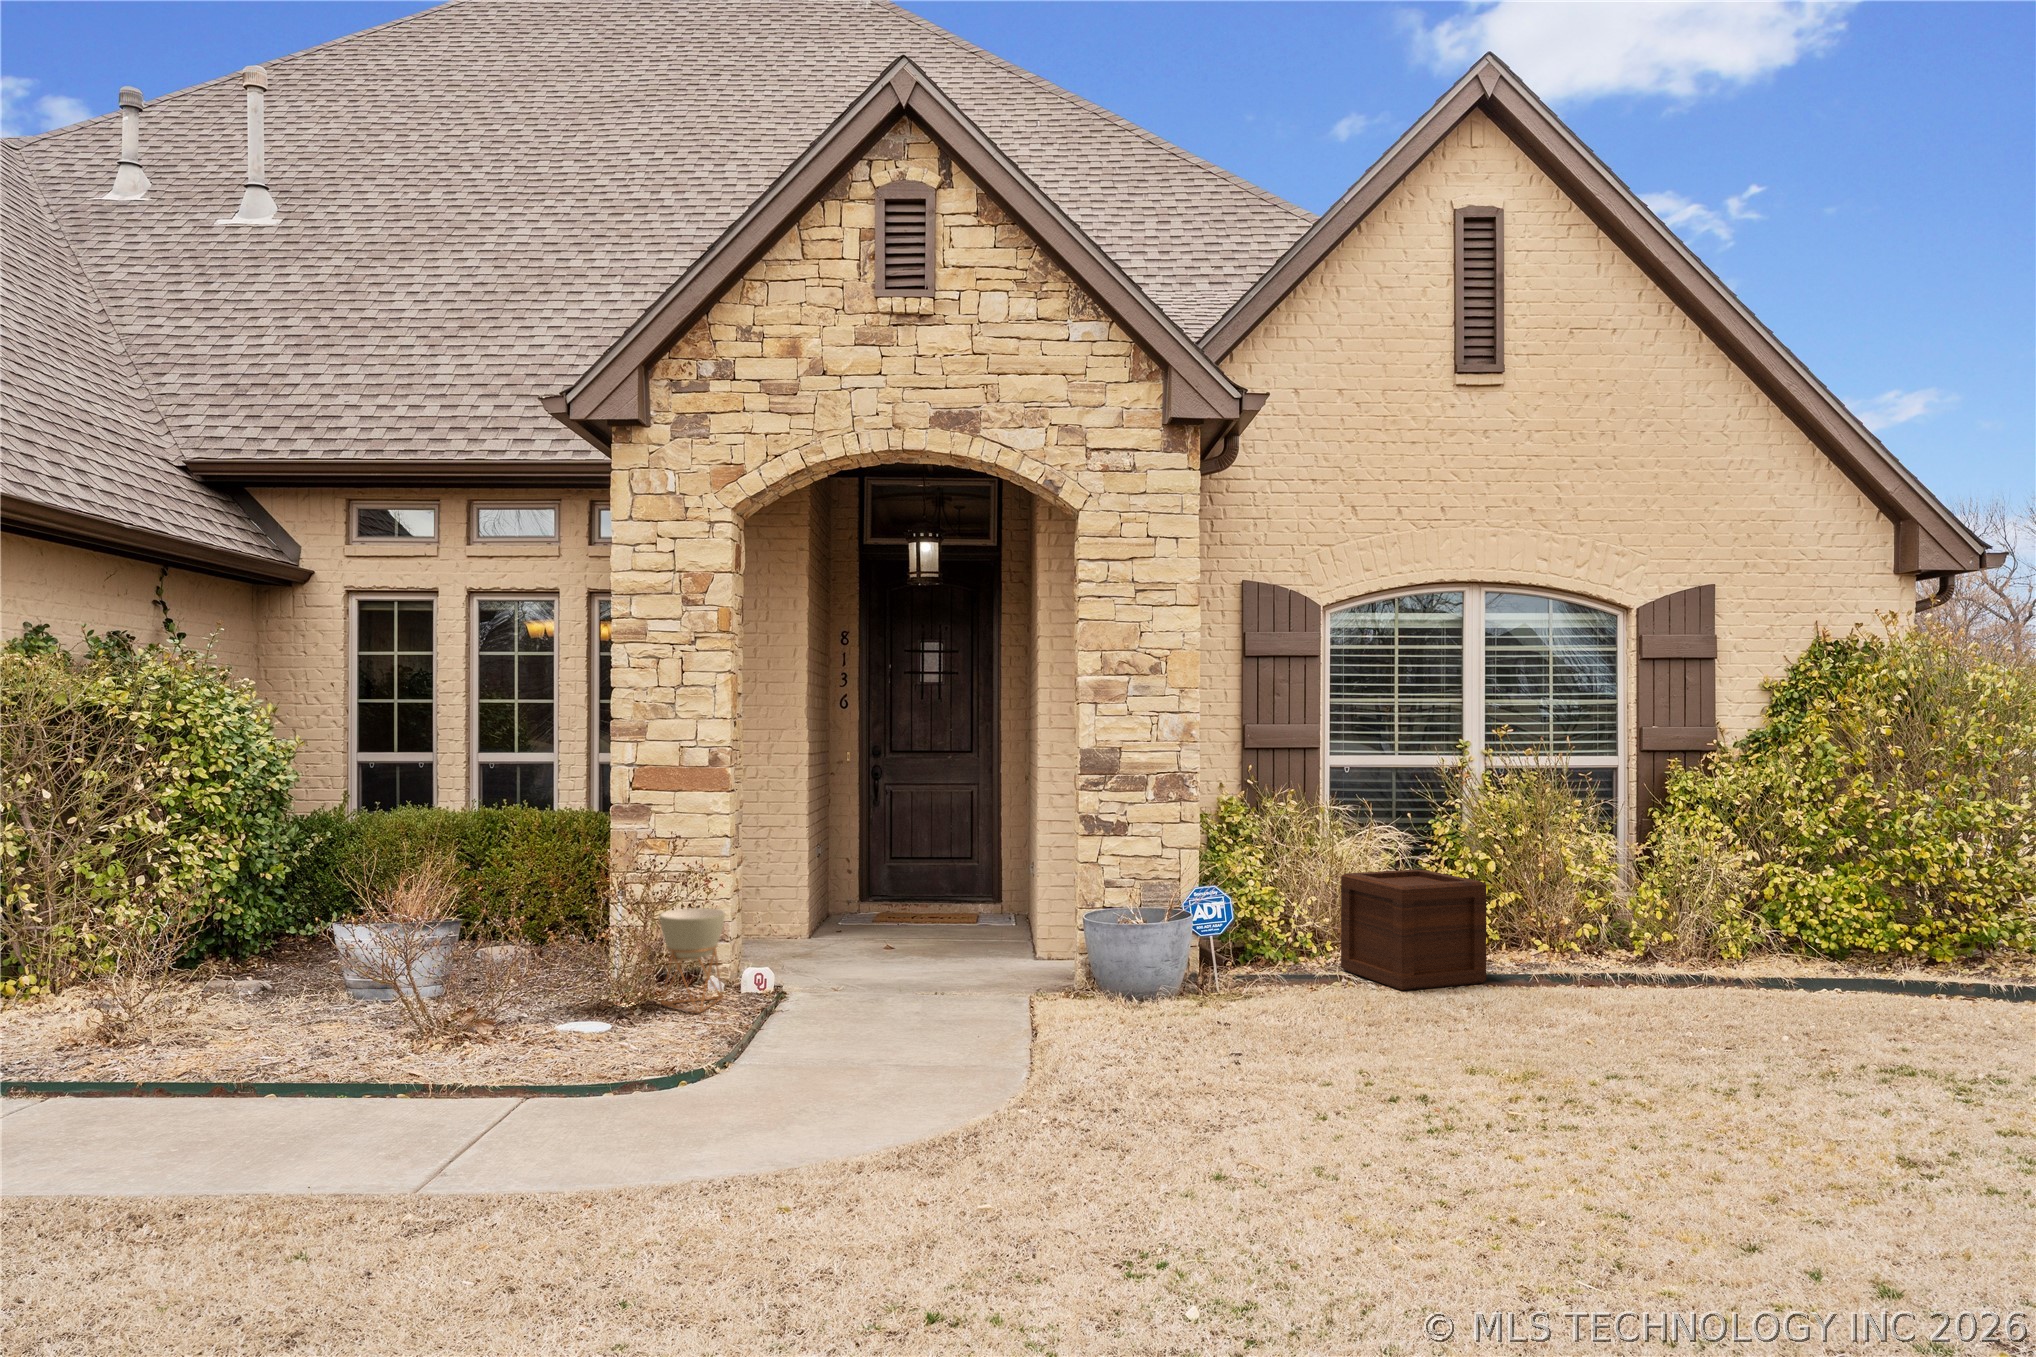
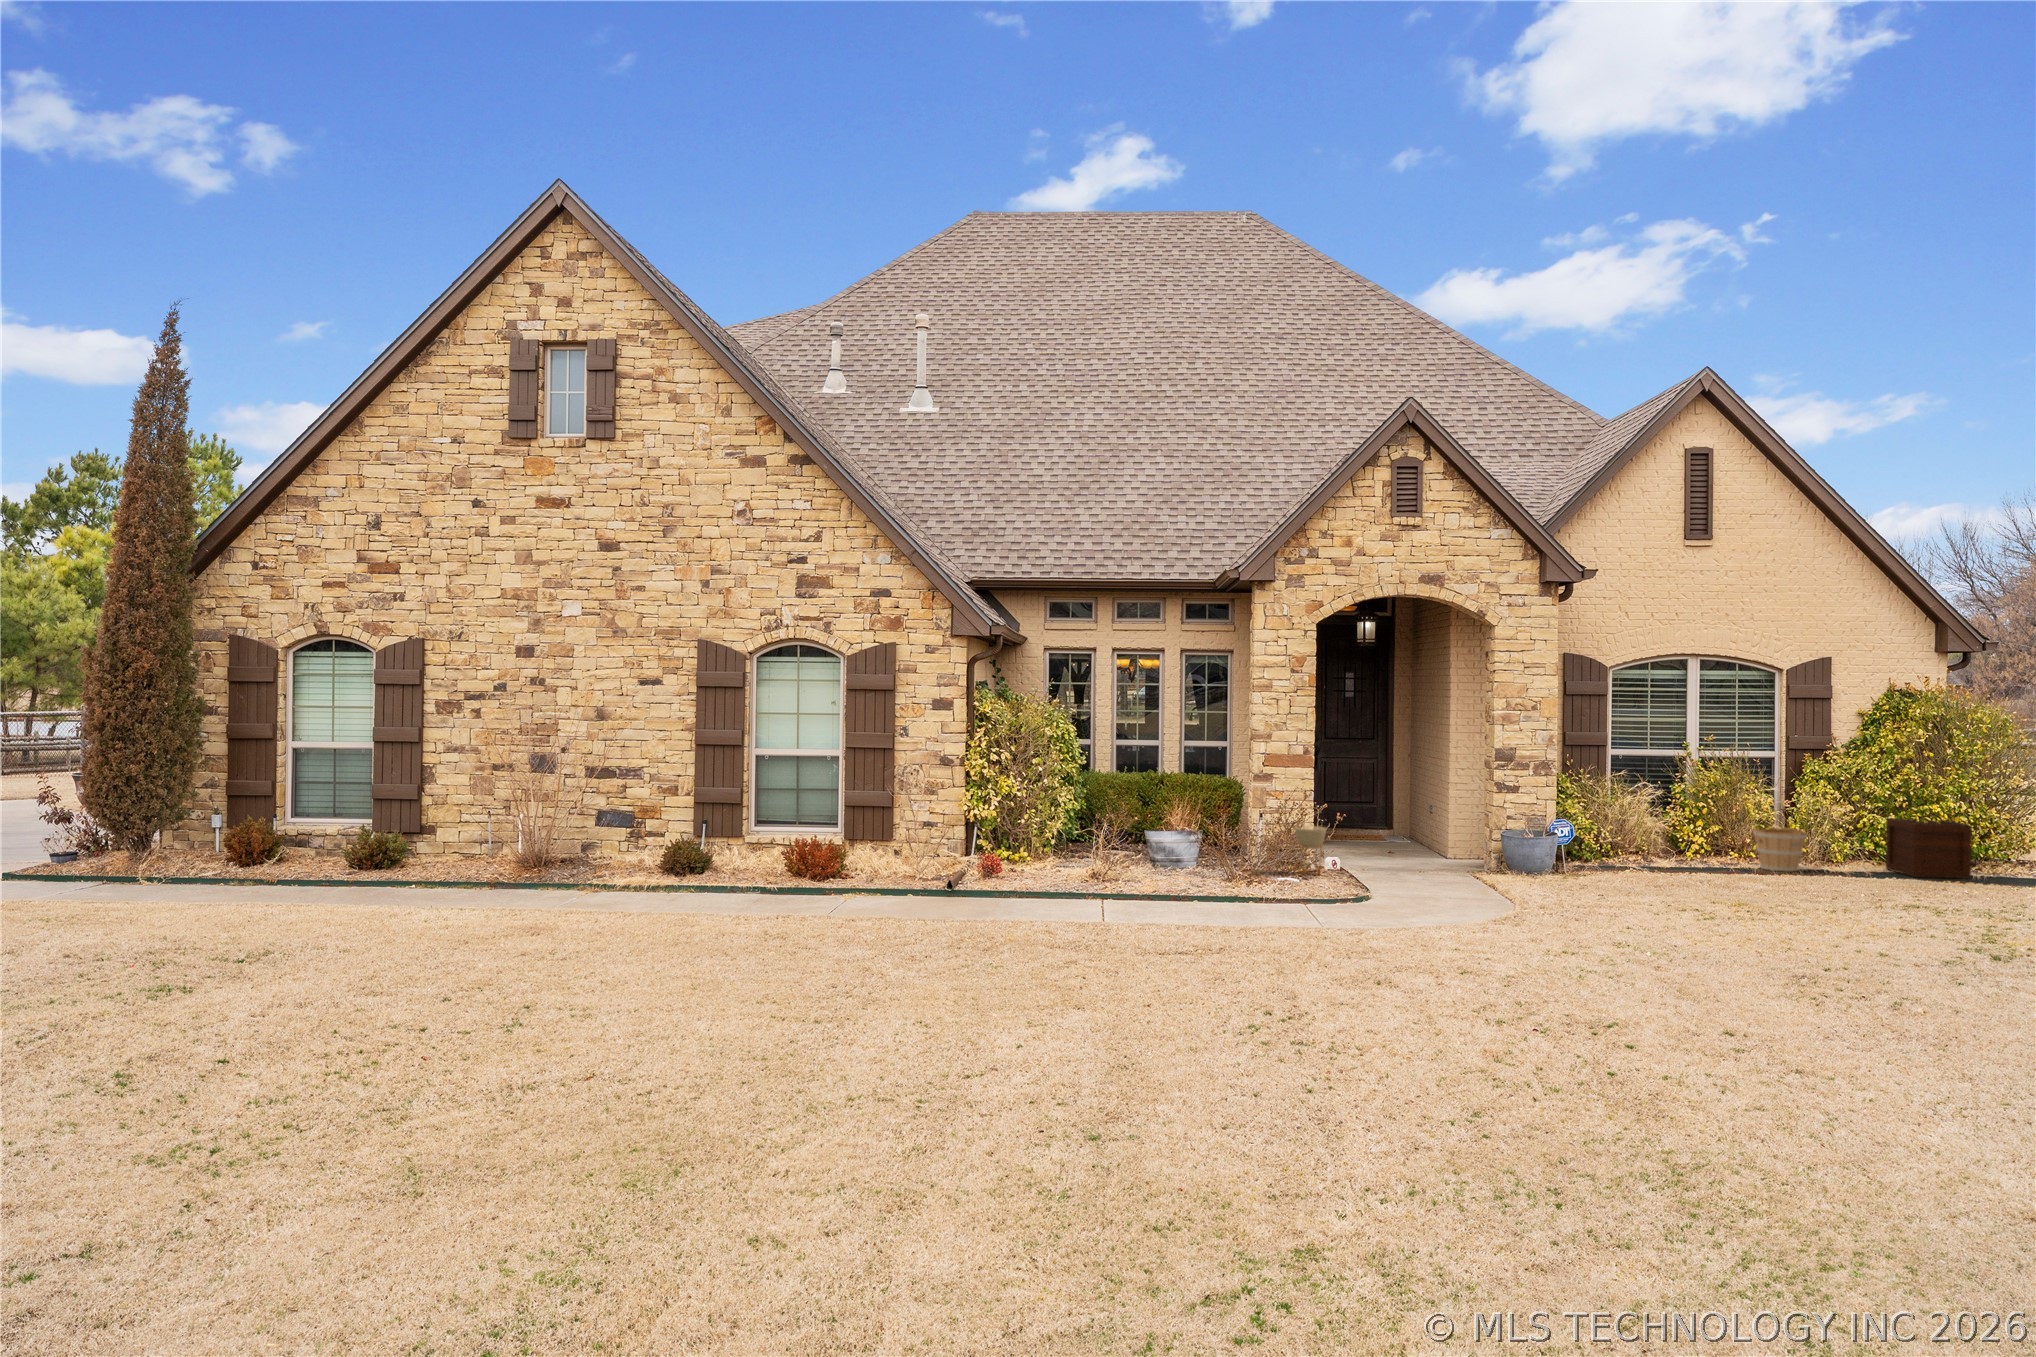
wooden crate: present [1341,869,1486,990] -> present [1885,818,1972,879]
wooden bucket: none [1577,894,1675,981] -> present [1753,828,1807,872]

